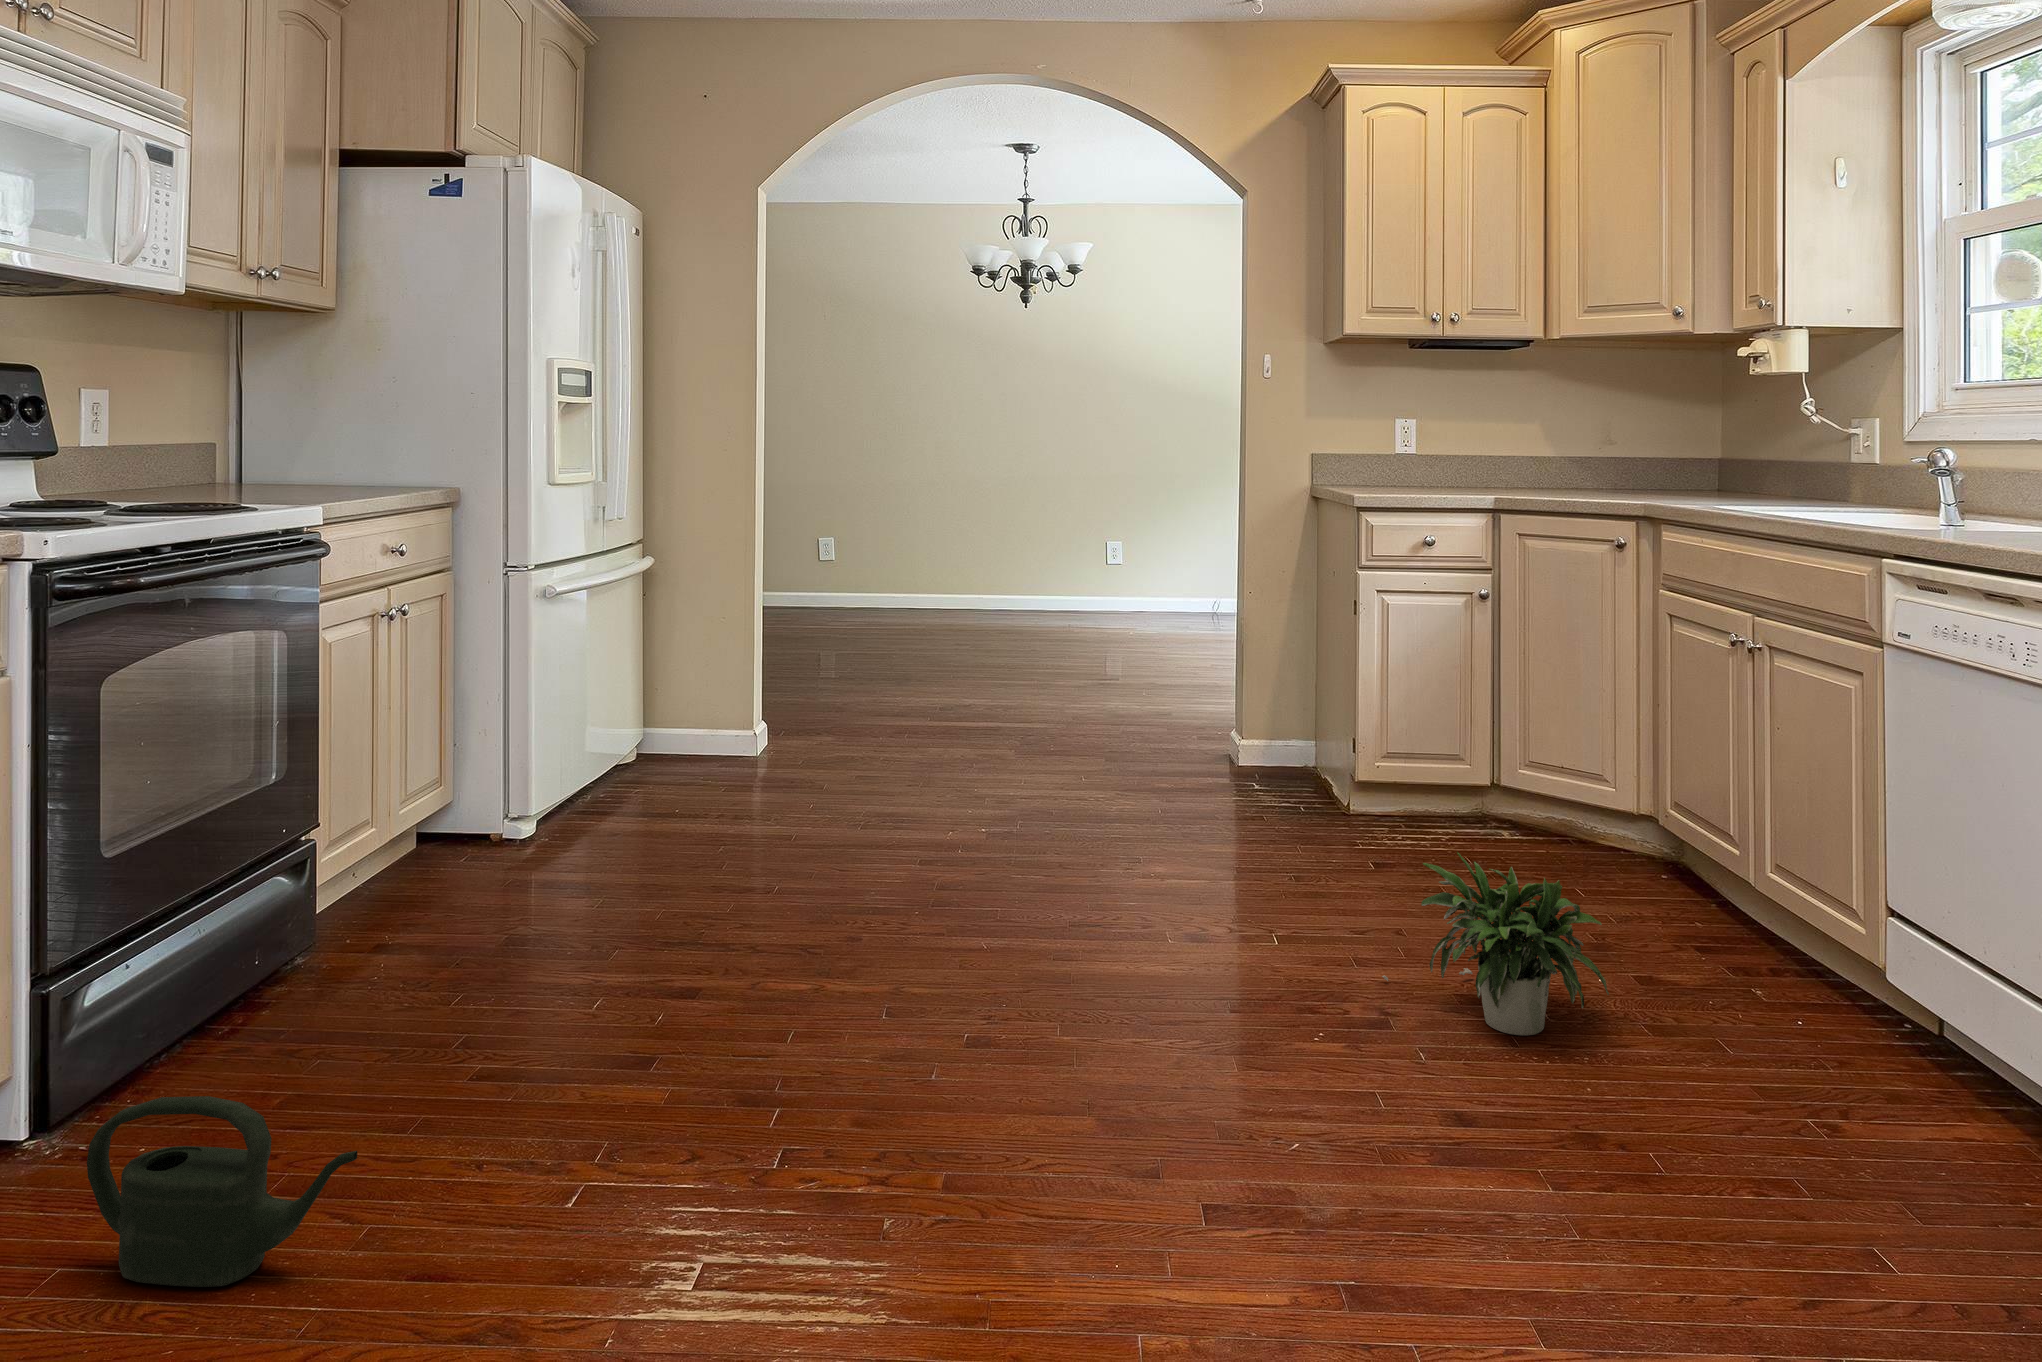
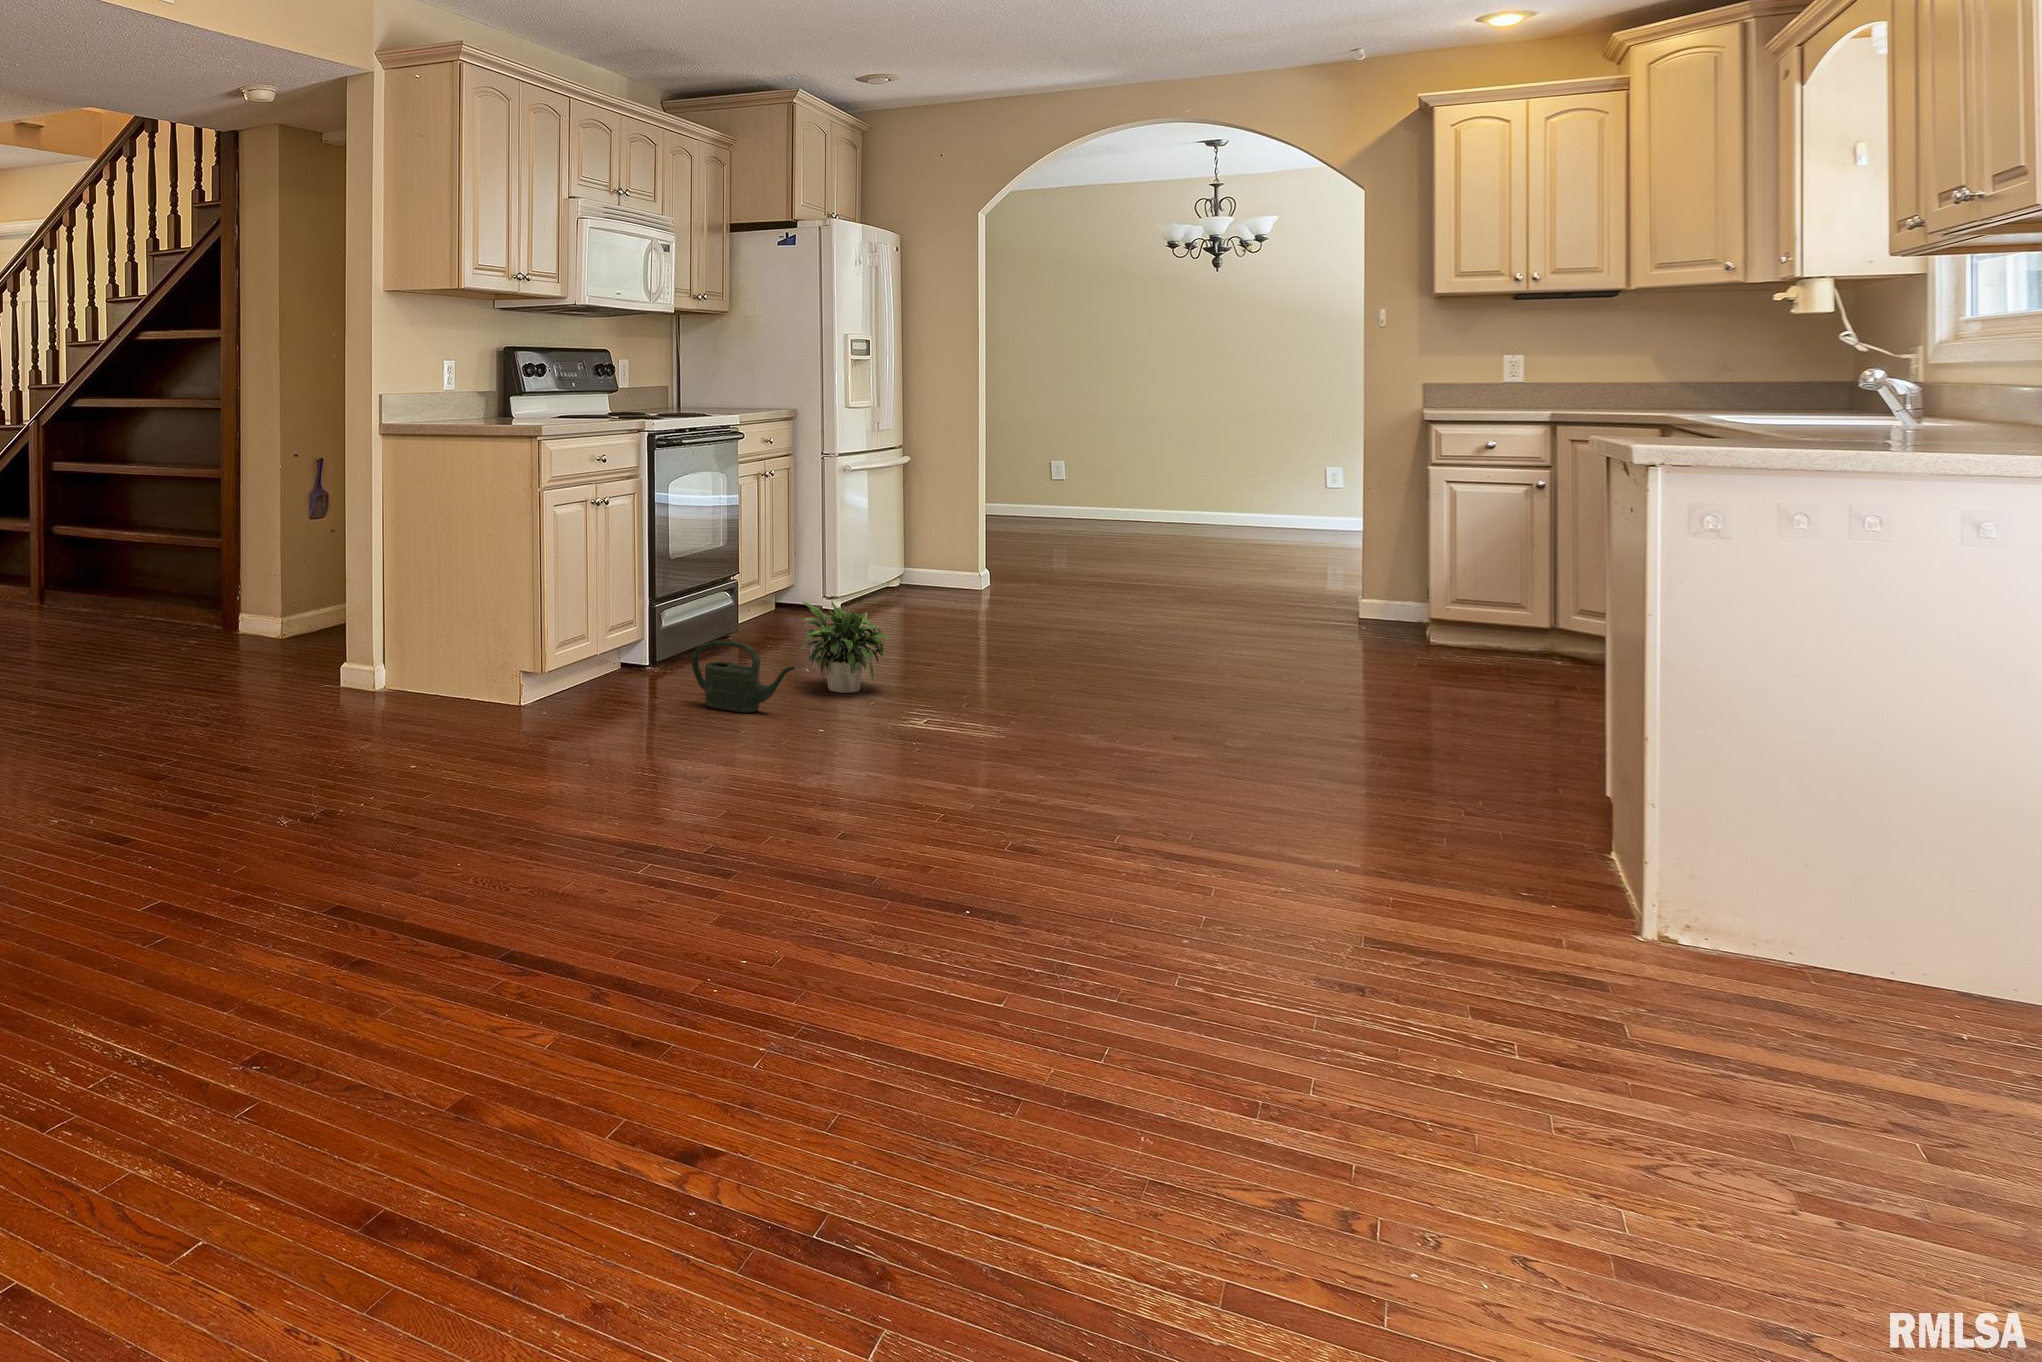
potted plant: present [1382,852,1609,1035] -> present [801,601,888,693]

